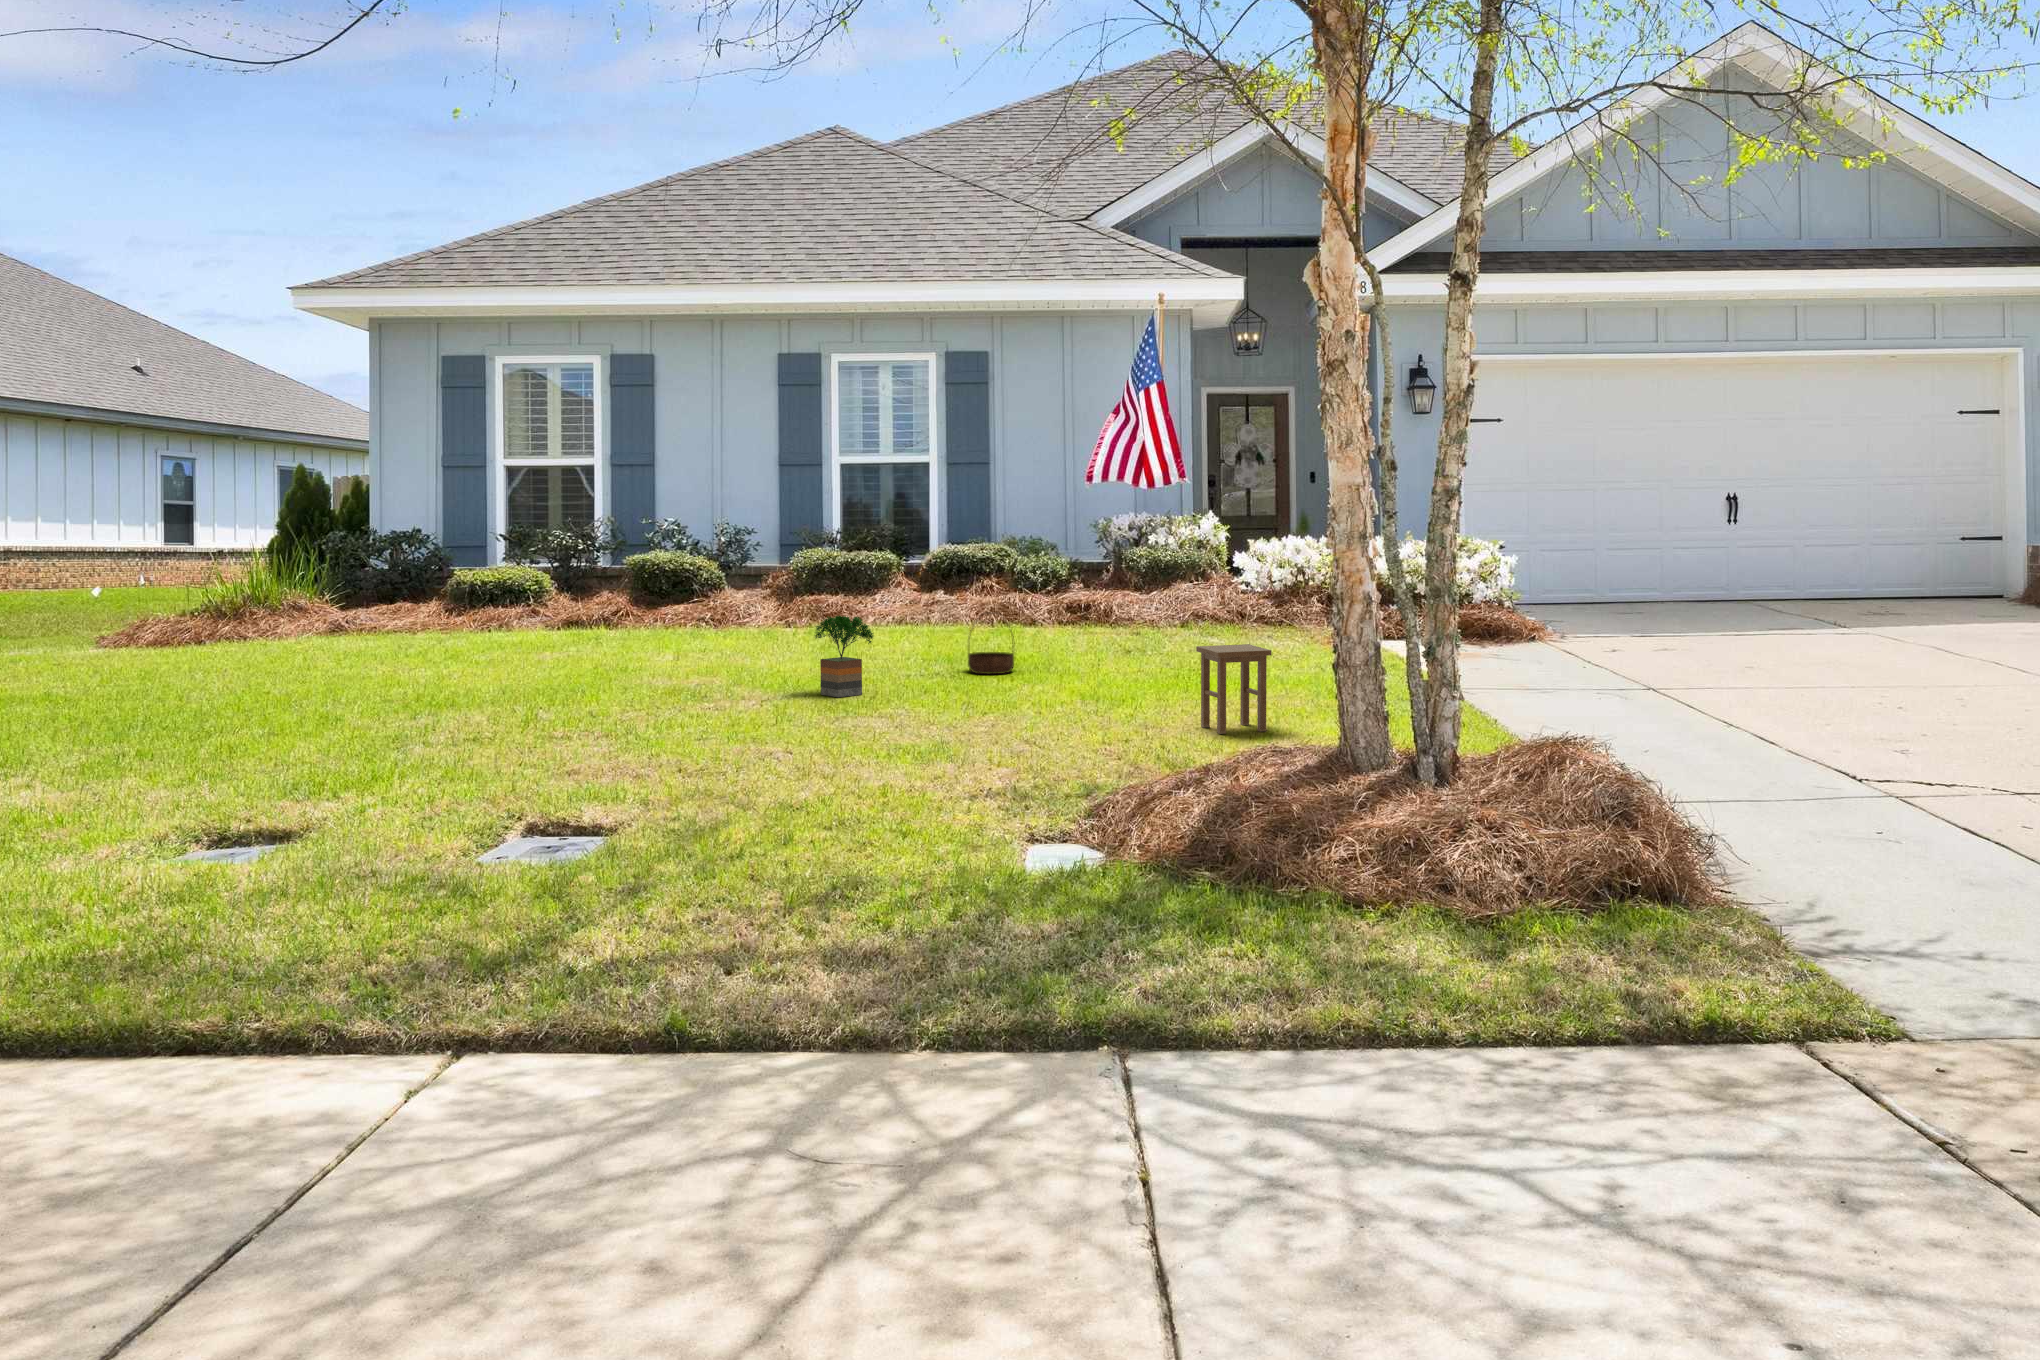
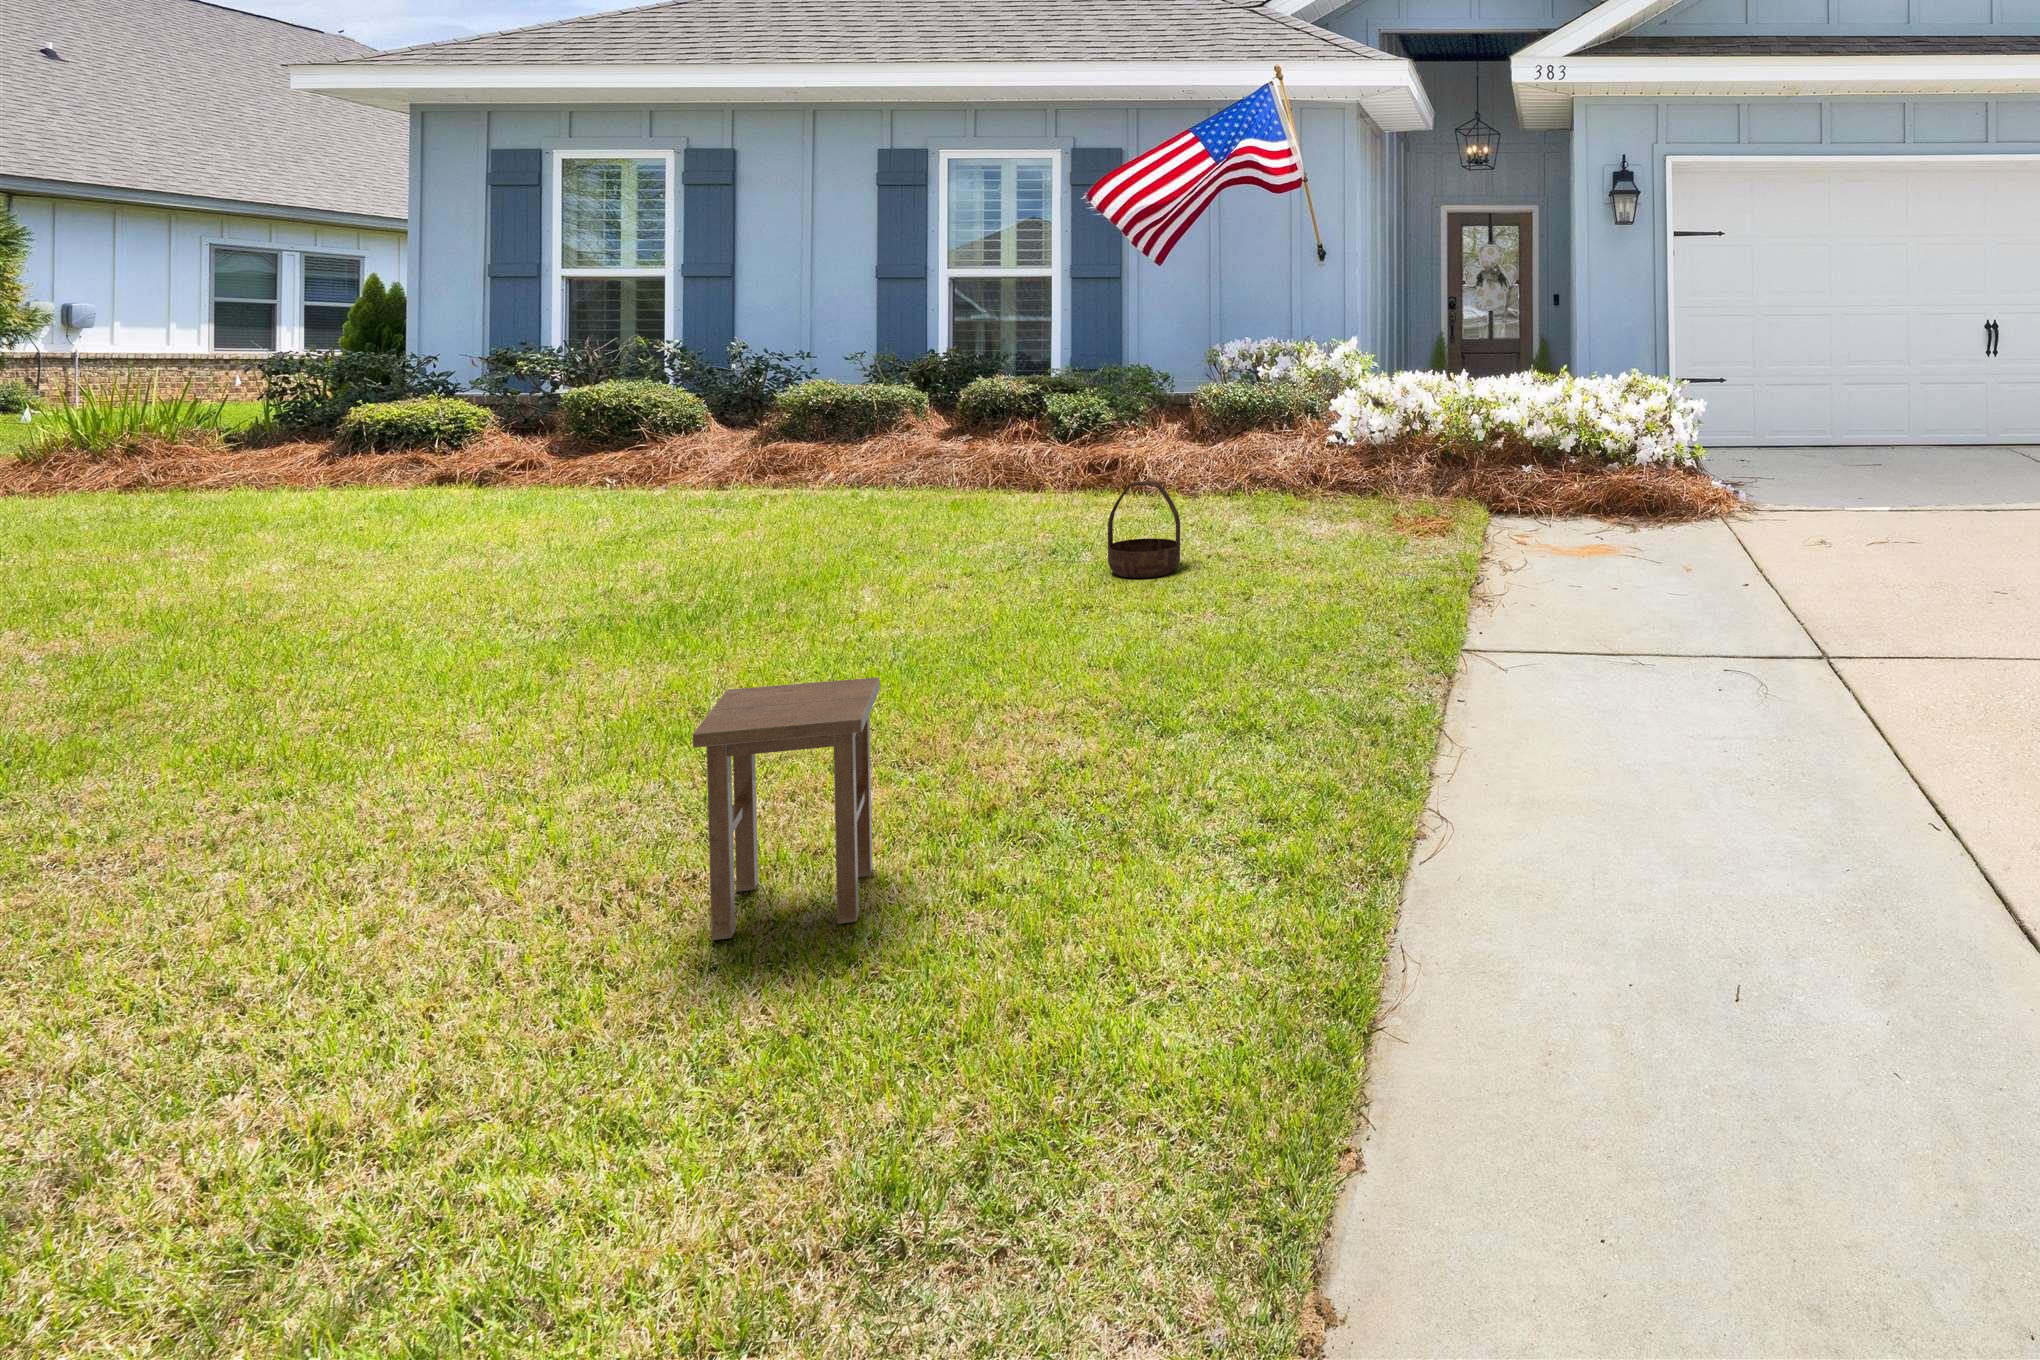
basket: present [968,612,1014,674] -> present [1108,482,1180,578]
potted tree: present [815,616,874,697] -> none [213,543,358,713]

